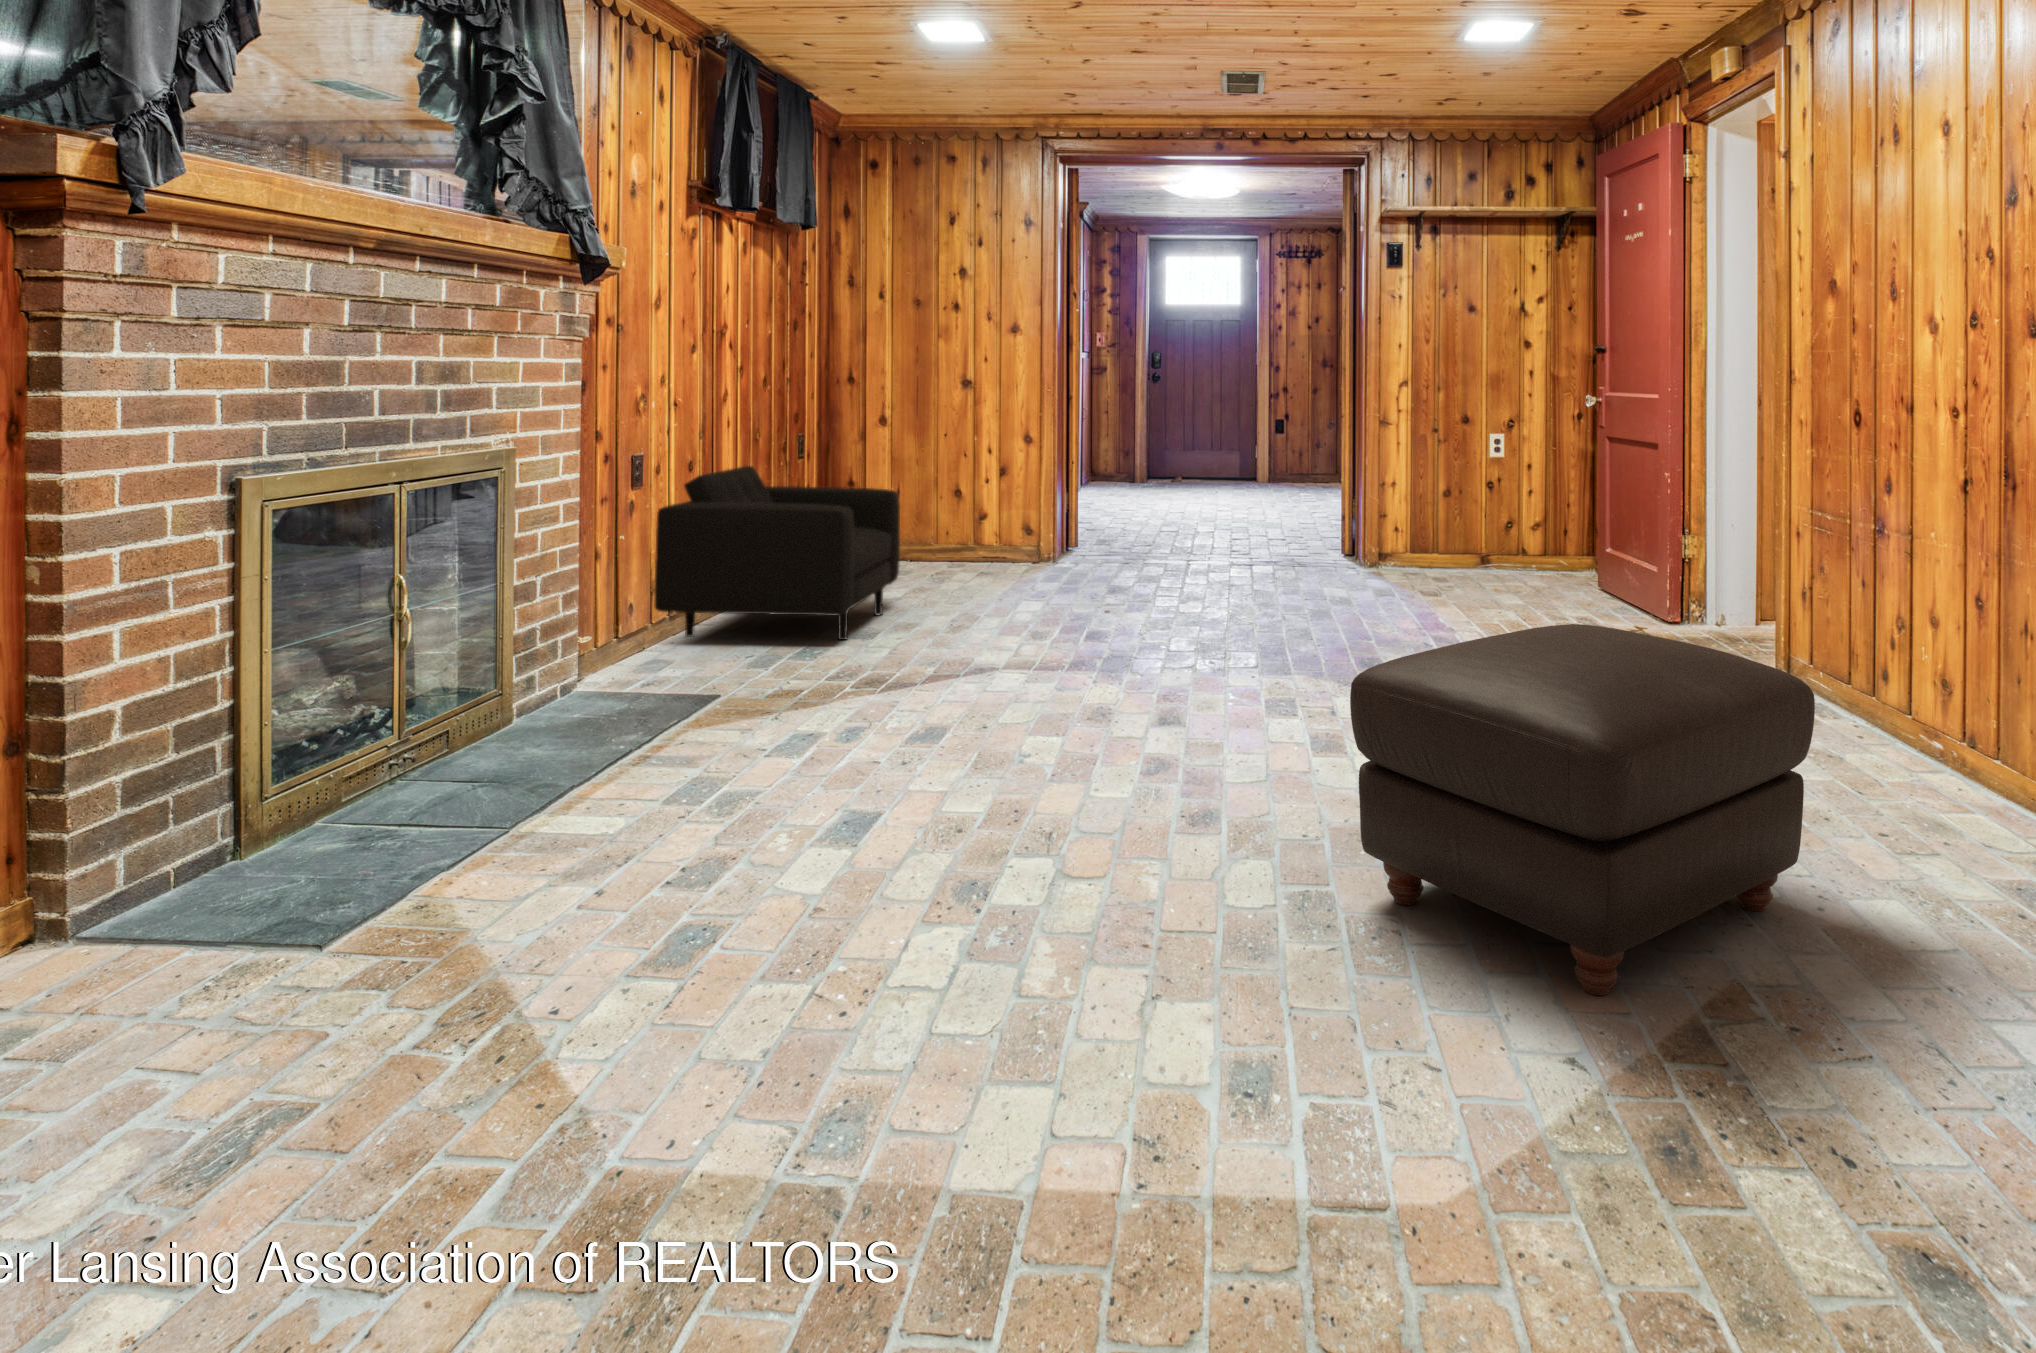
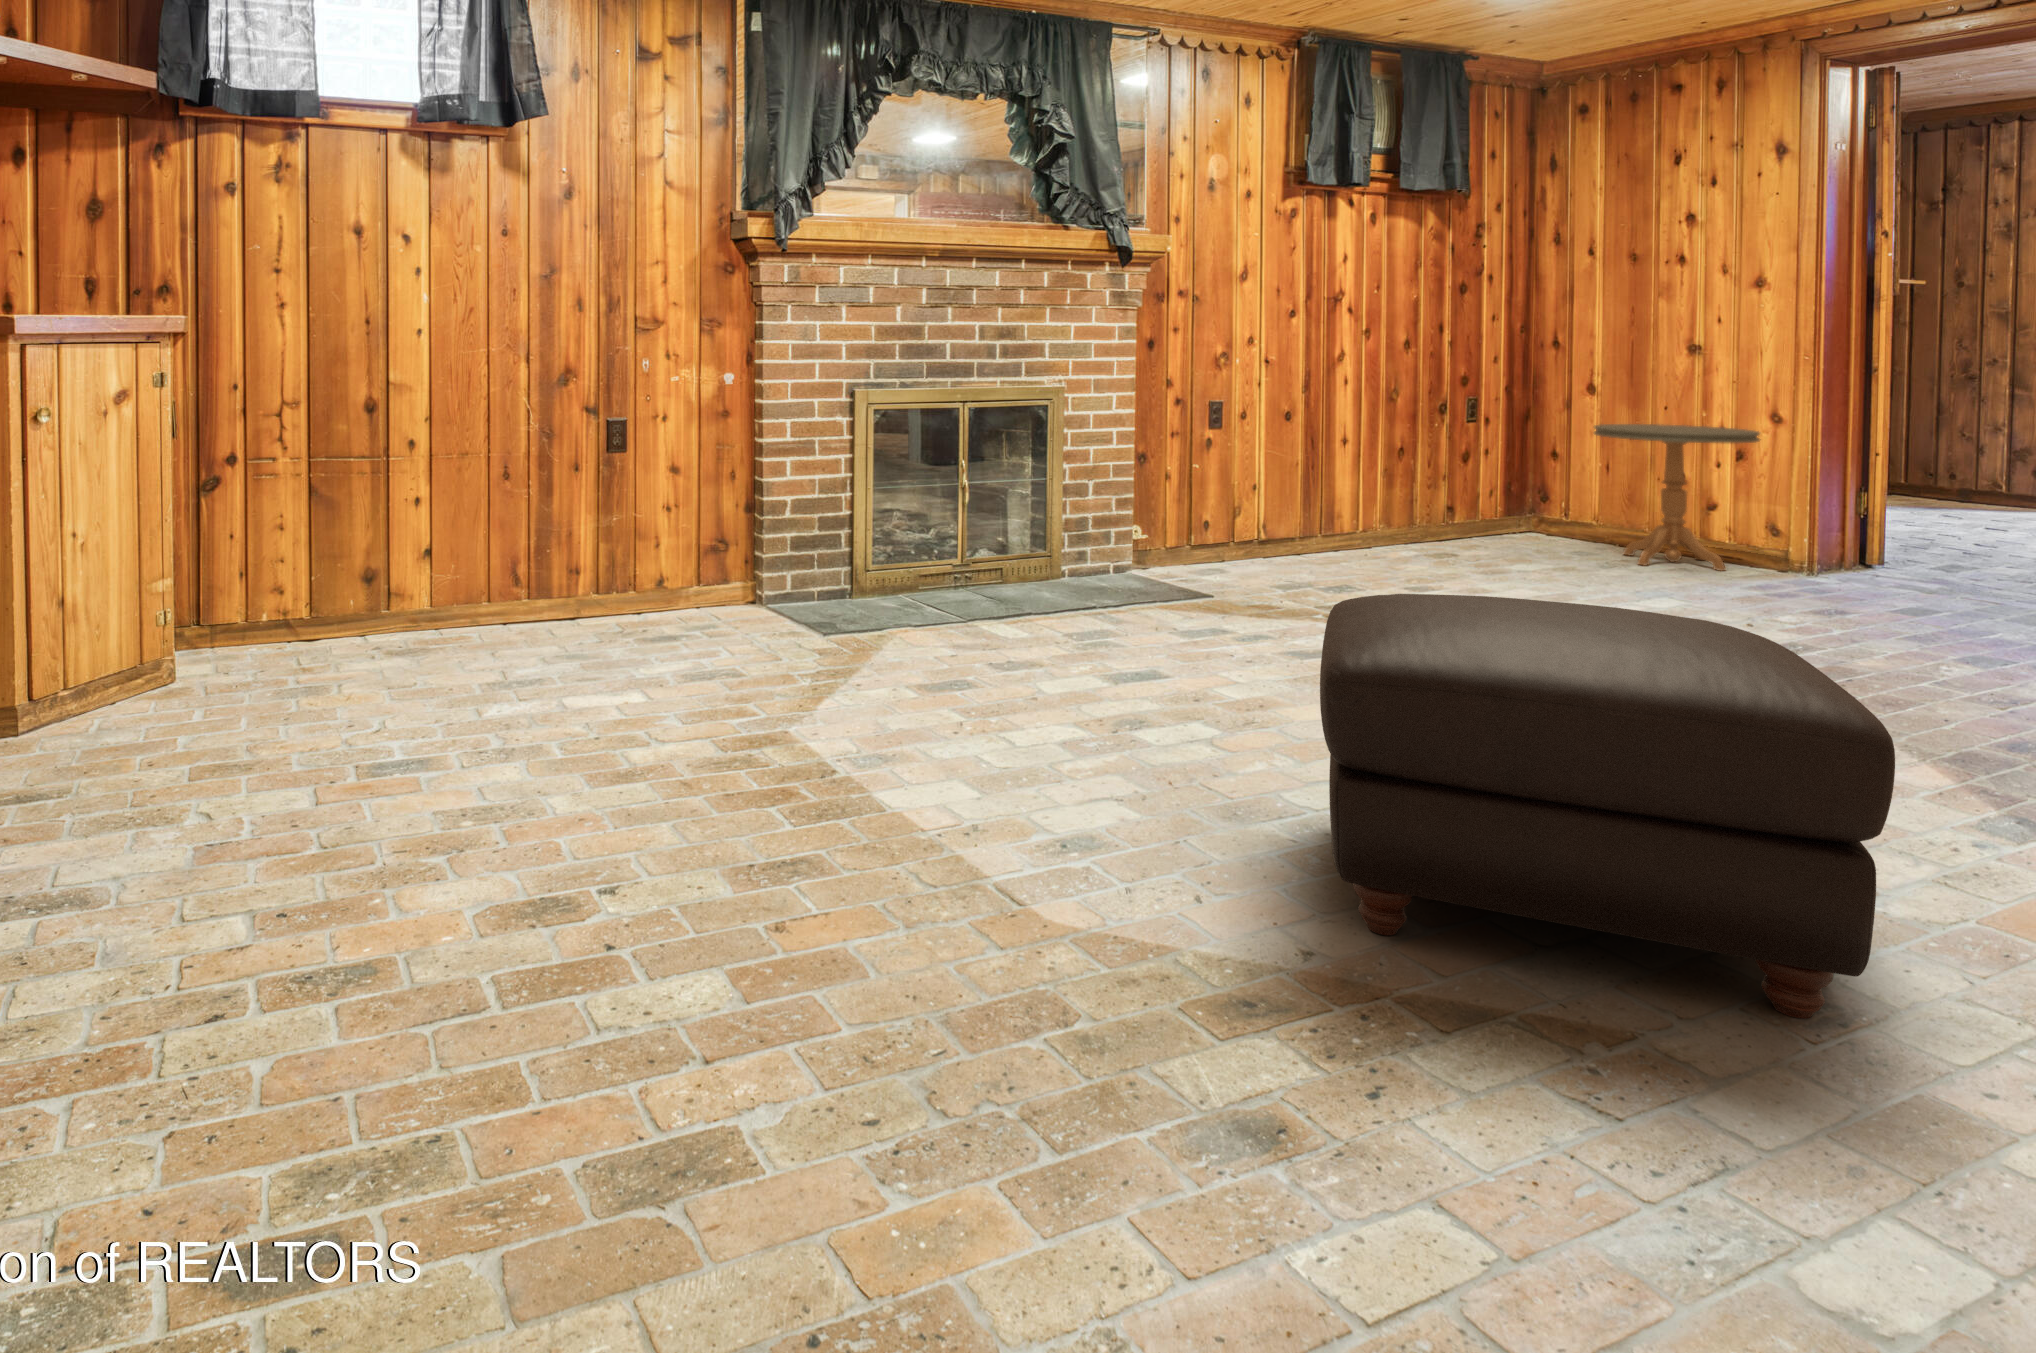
side table: none [919,450,1034,576] -> present [1594,424,1760,571]
armchair: present [654,466,900,640] -> none [1226,420,1490,585]

